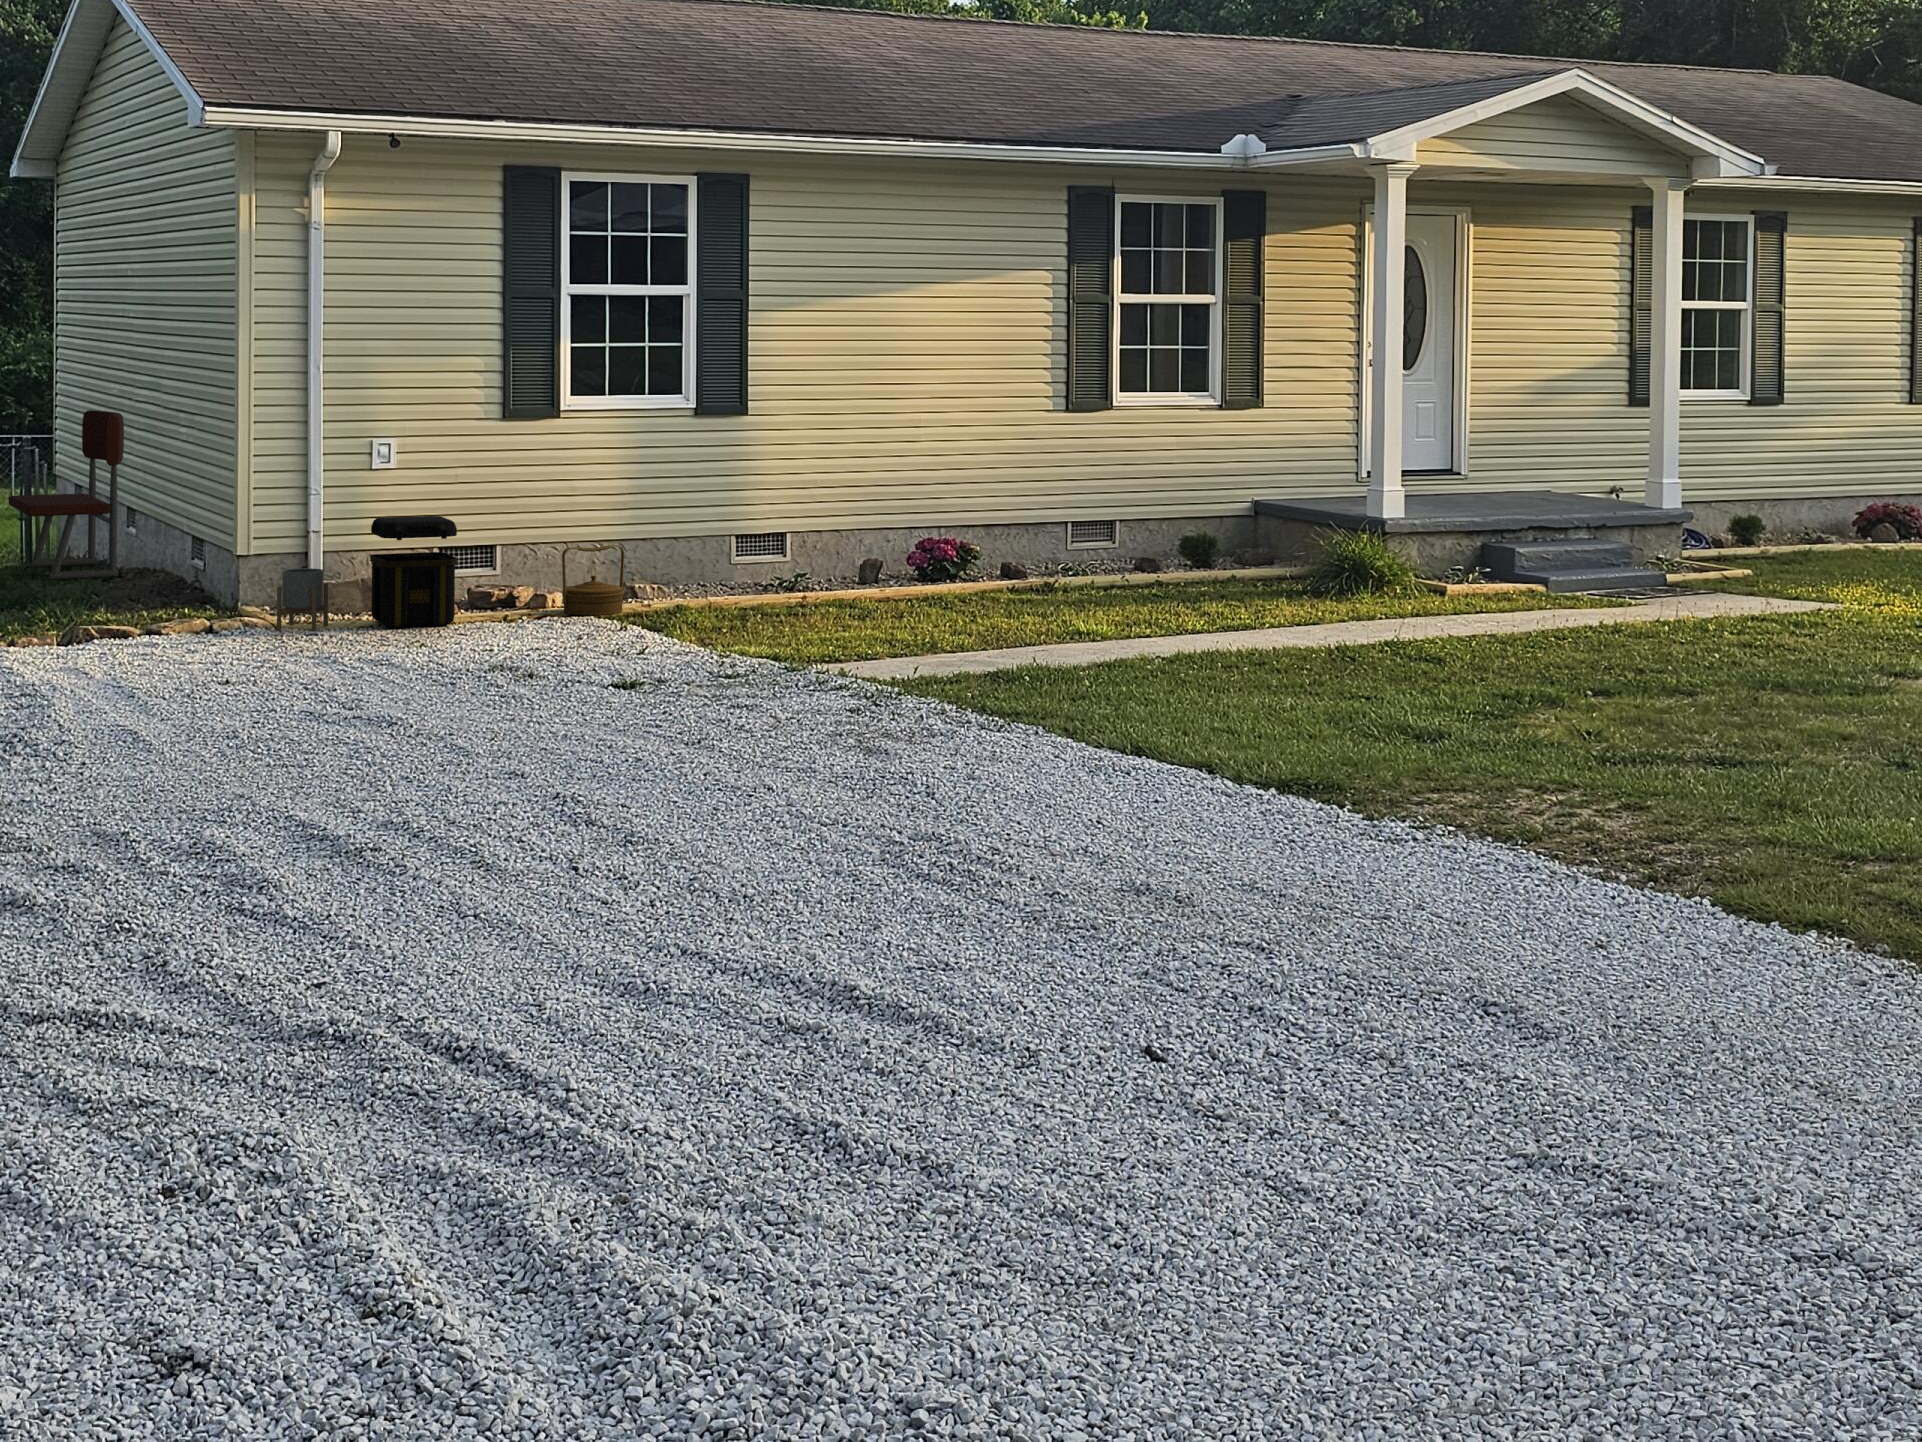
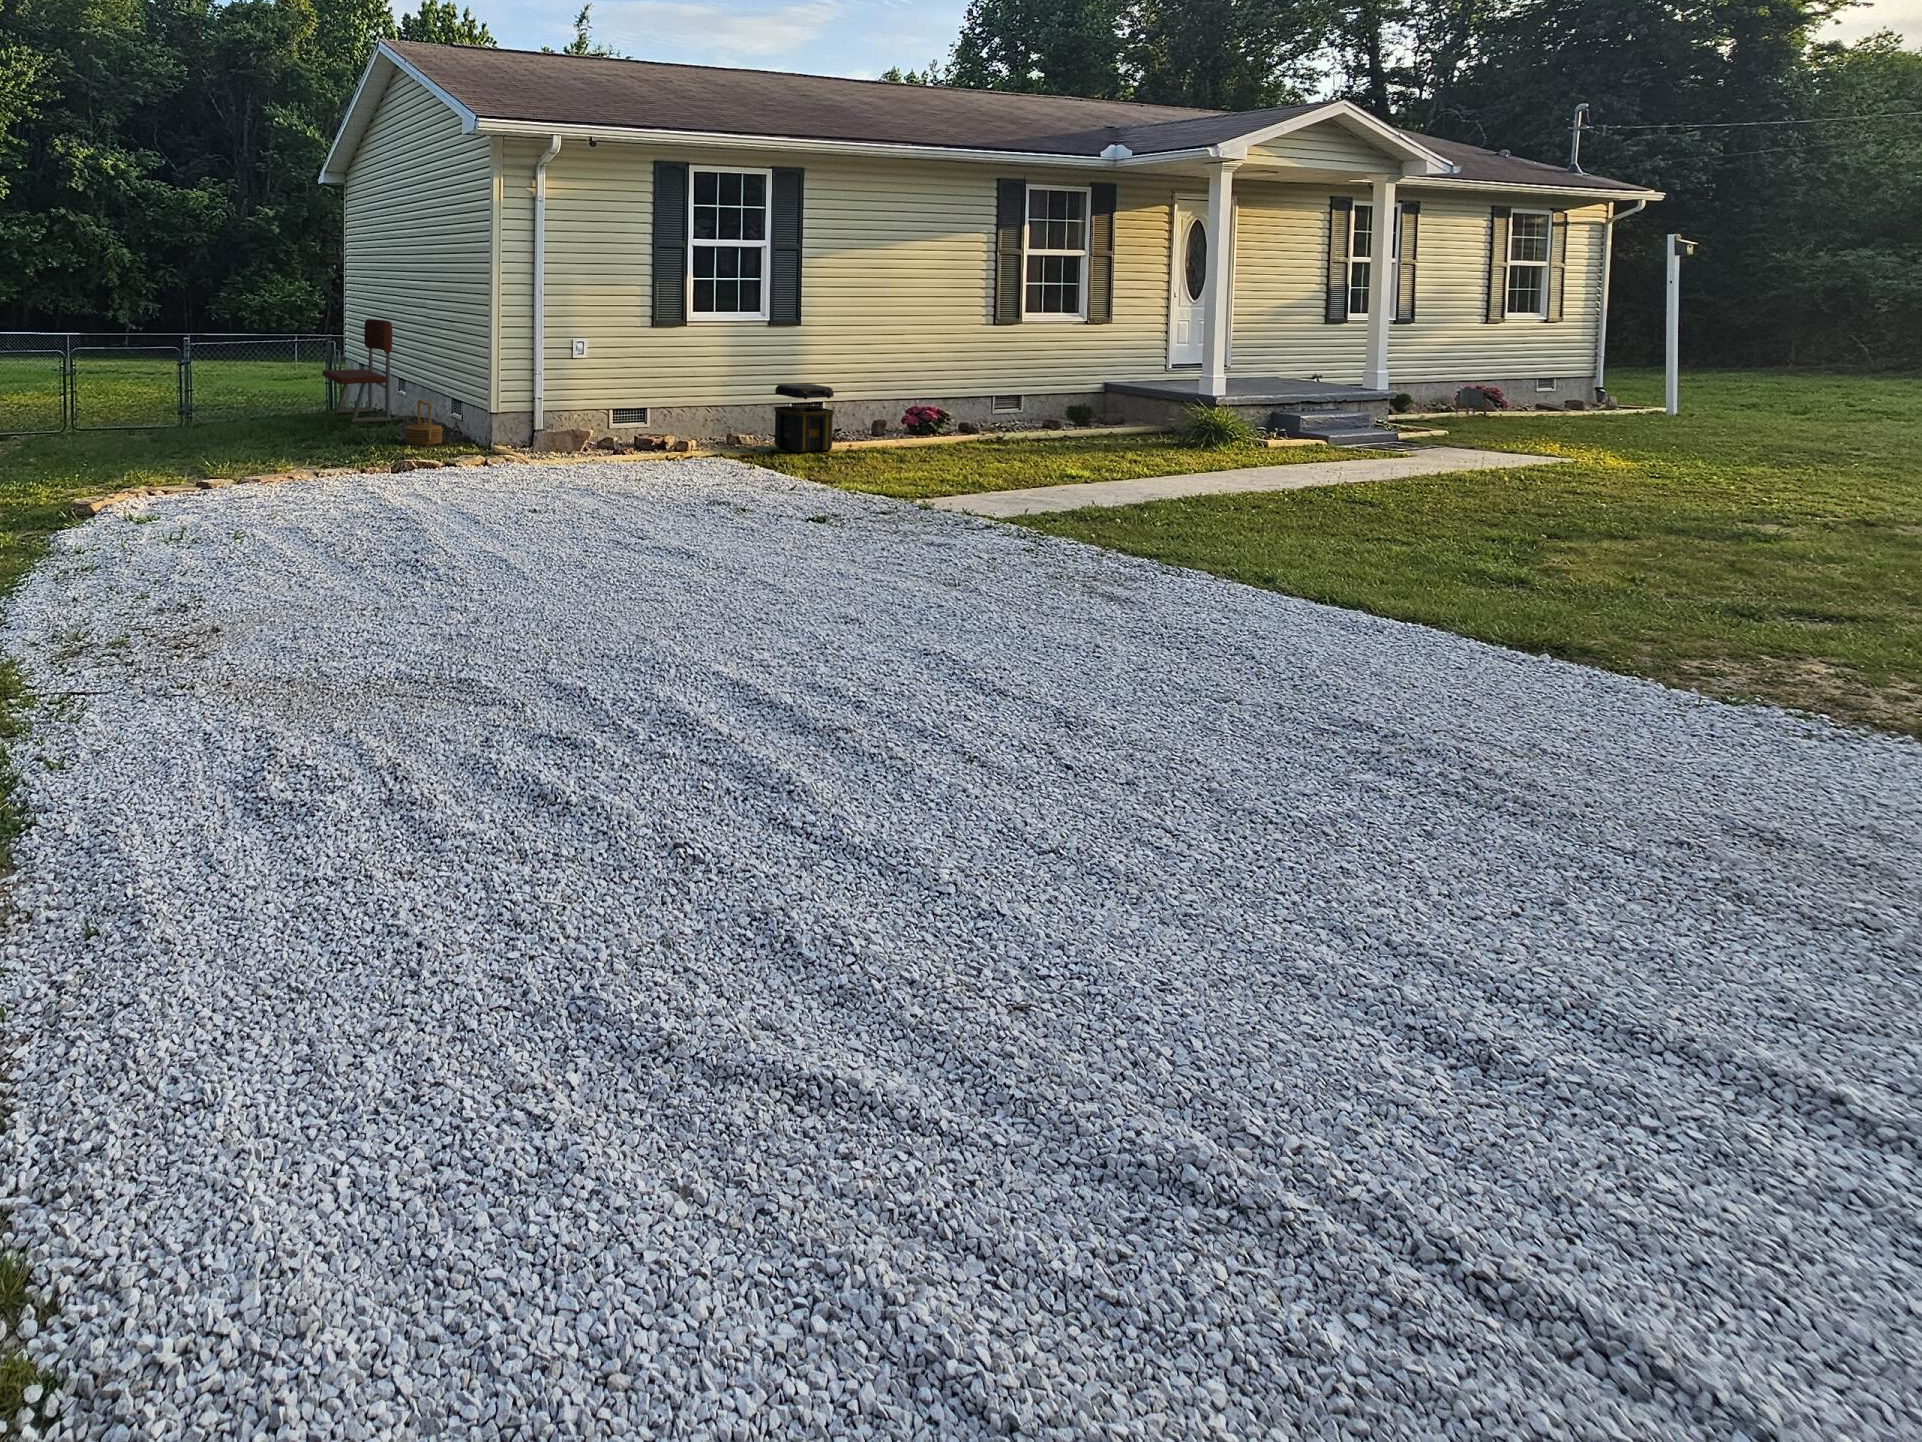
toolbox: present [370,516,458,628] -> present [774,384,834,453]
woven basket: present [562,545,625,615] -> present [405,400,443,445]
planter: present [277,568,328,630] -> present [1455,388,1487,416]

